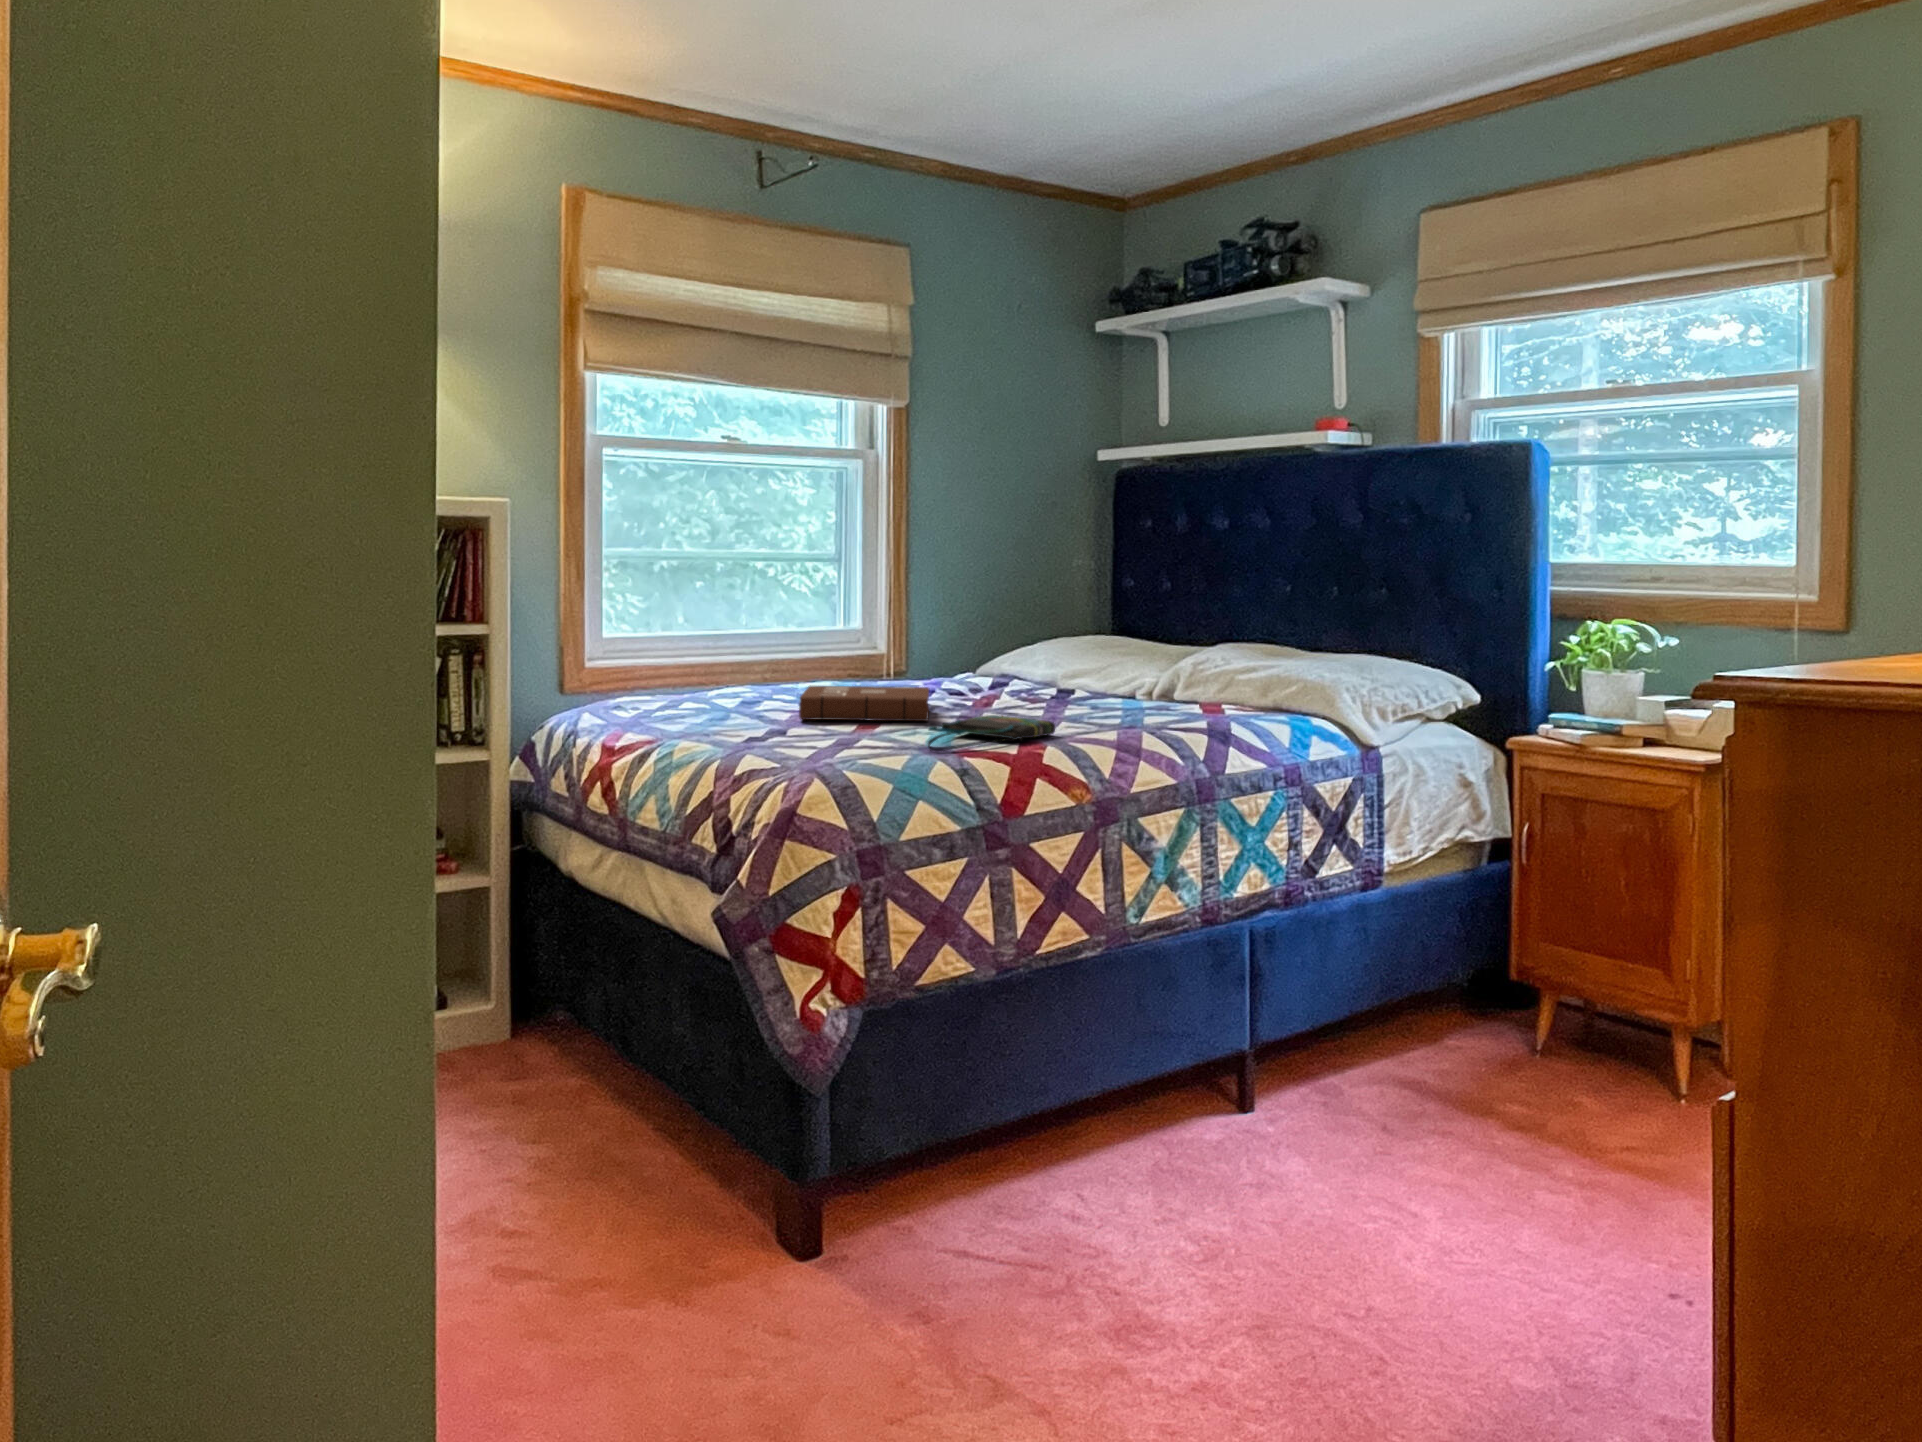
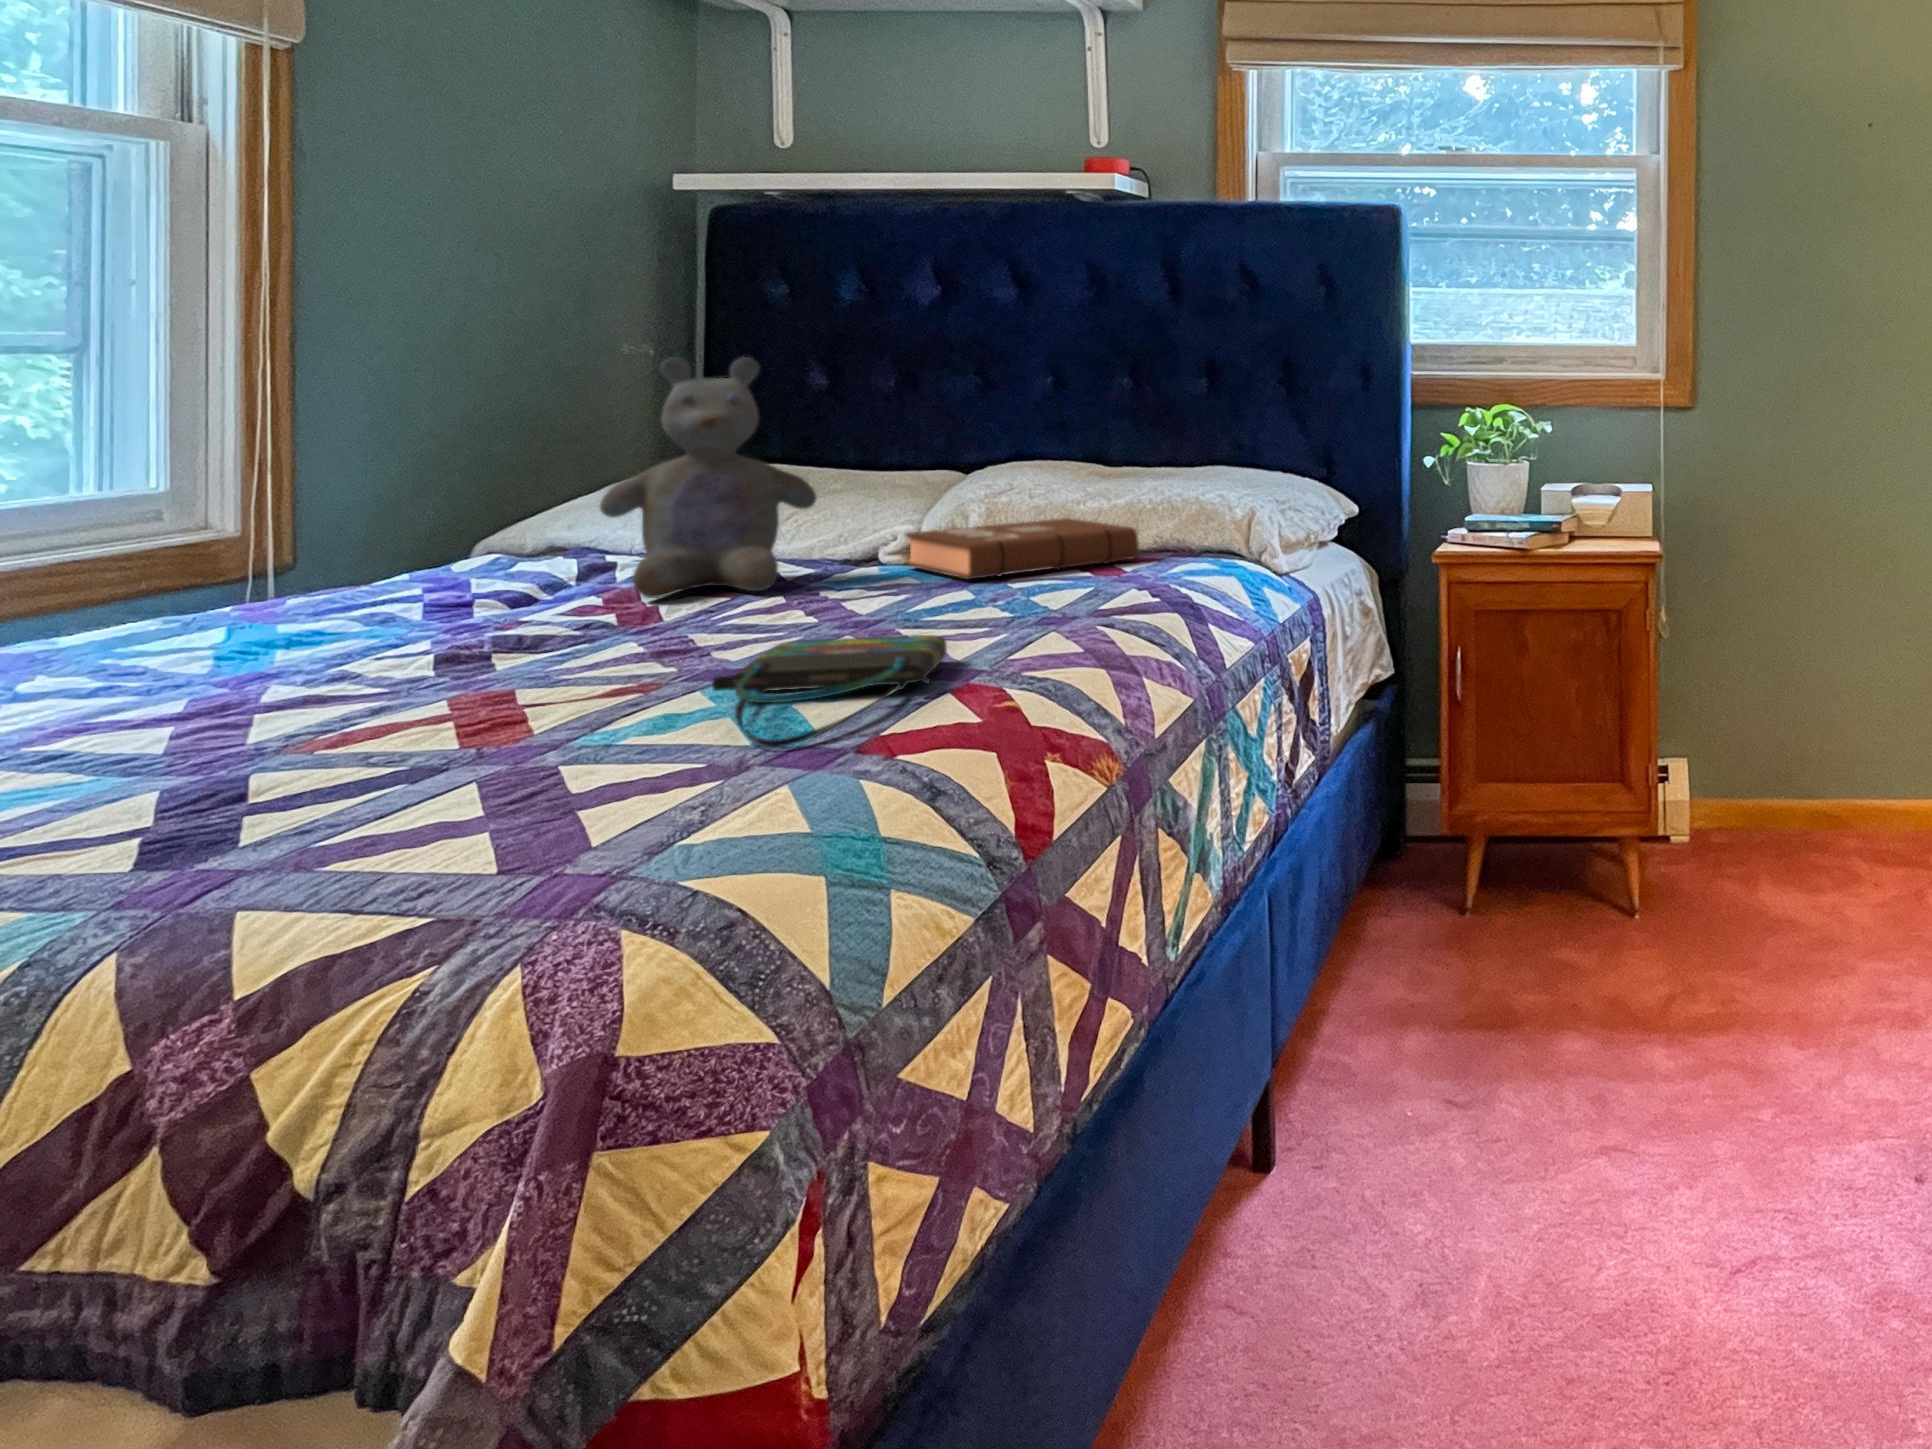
stuffed bear: none [988,566,1089,697] -> present [599,357,817,598]
book: present [799,686,929,721] -> present [905,518,1139,579]

